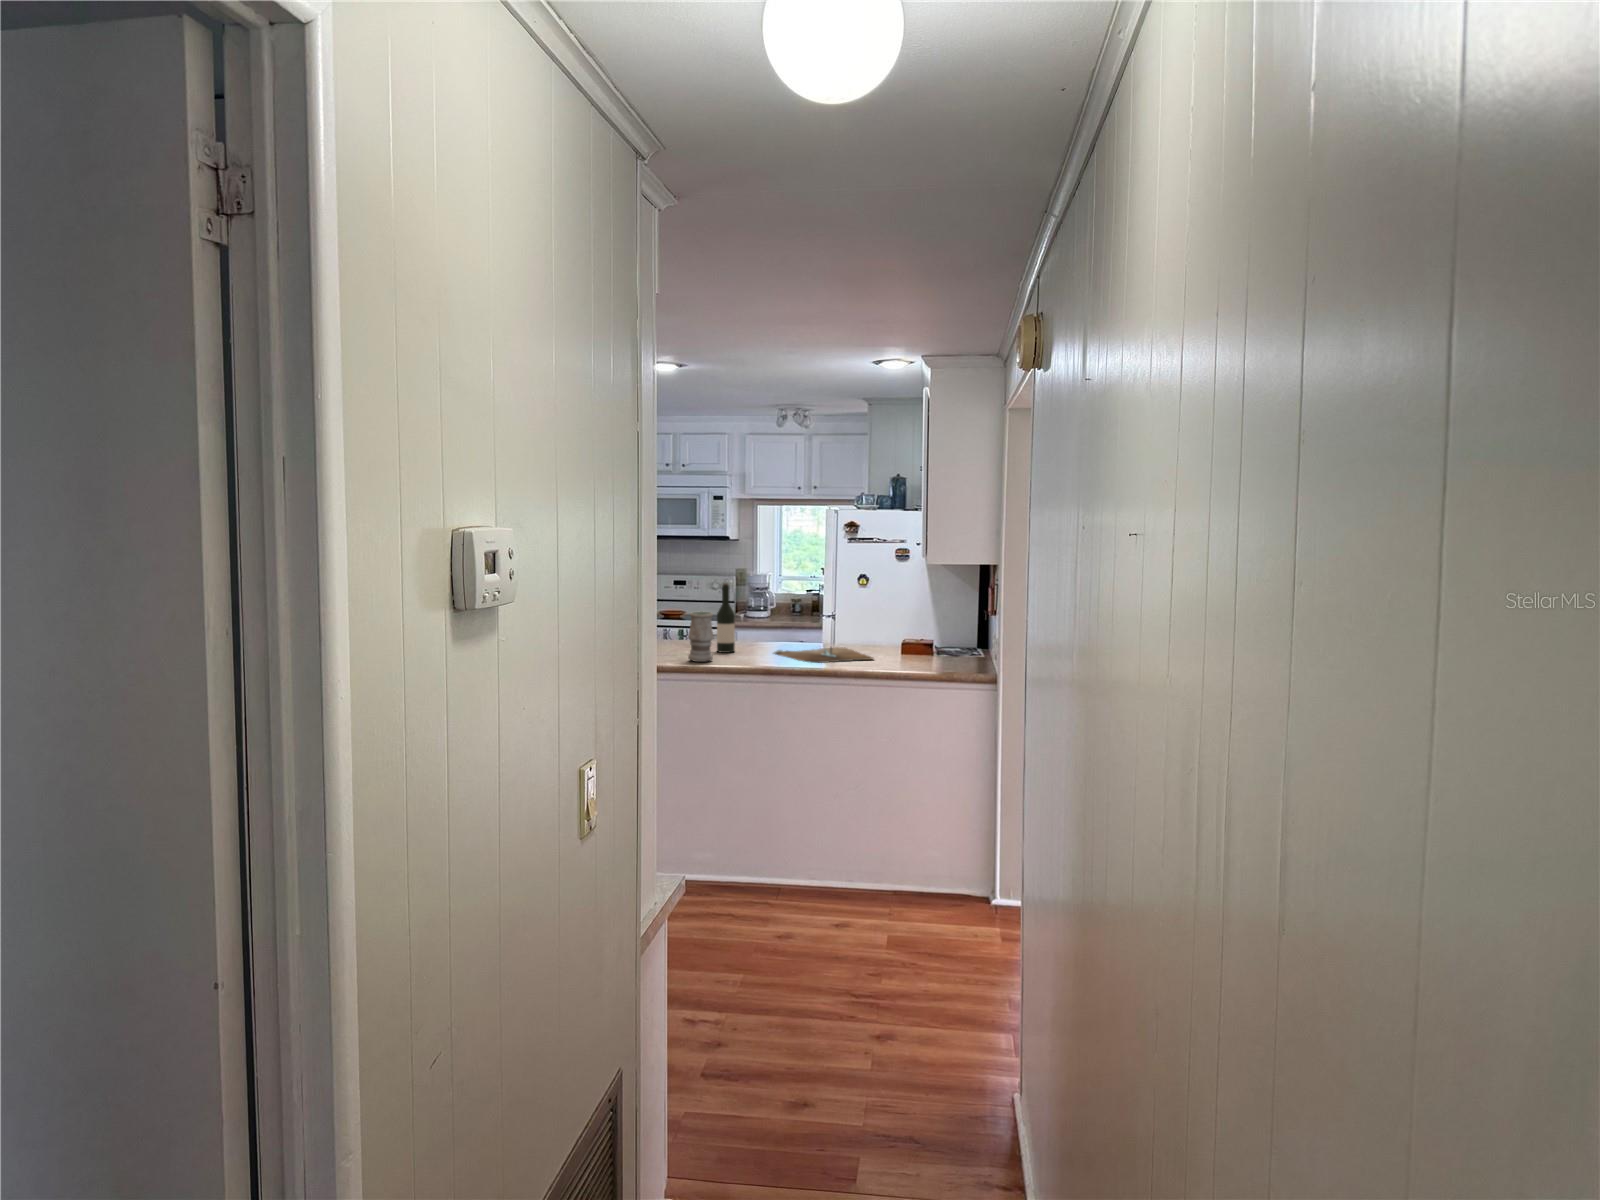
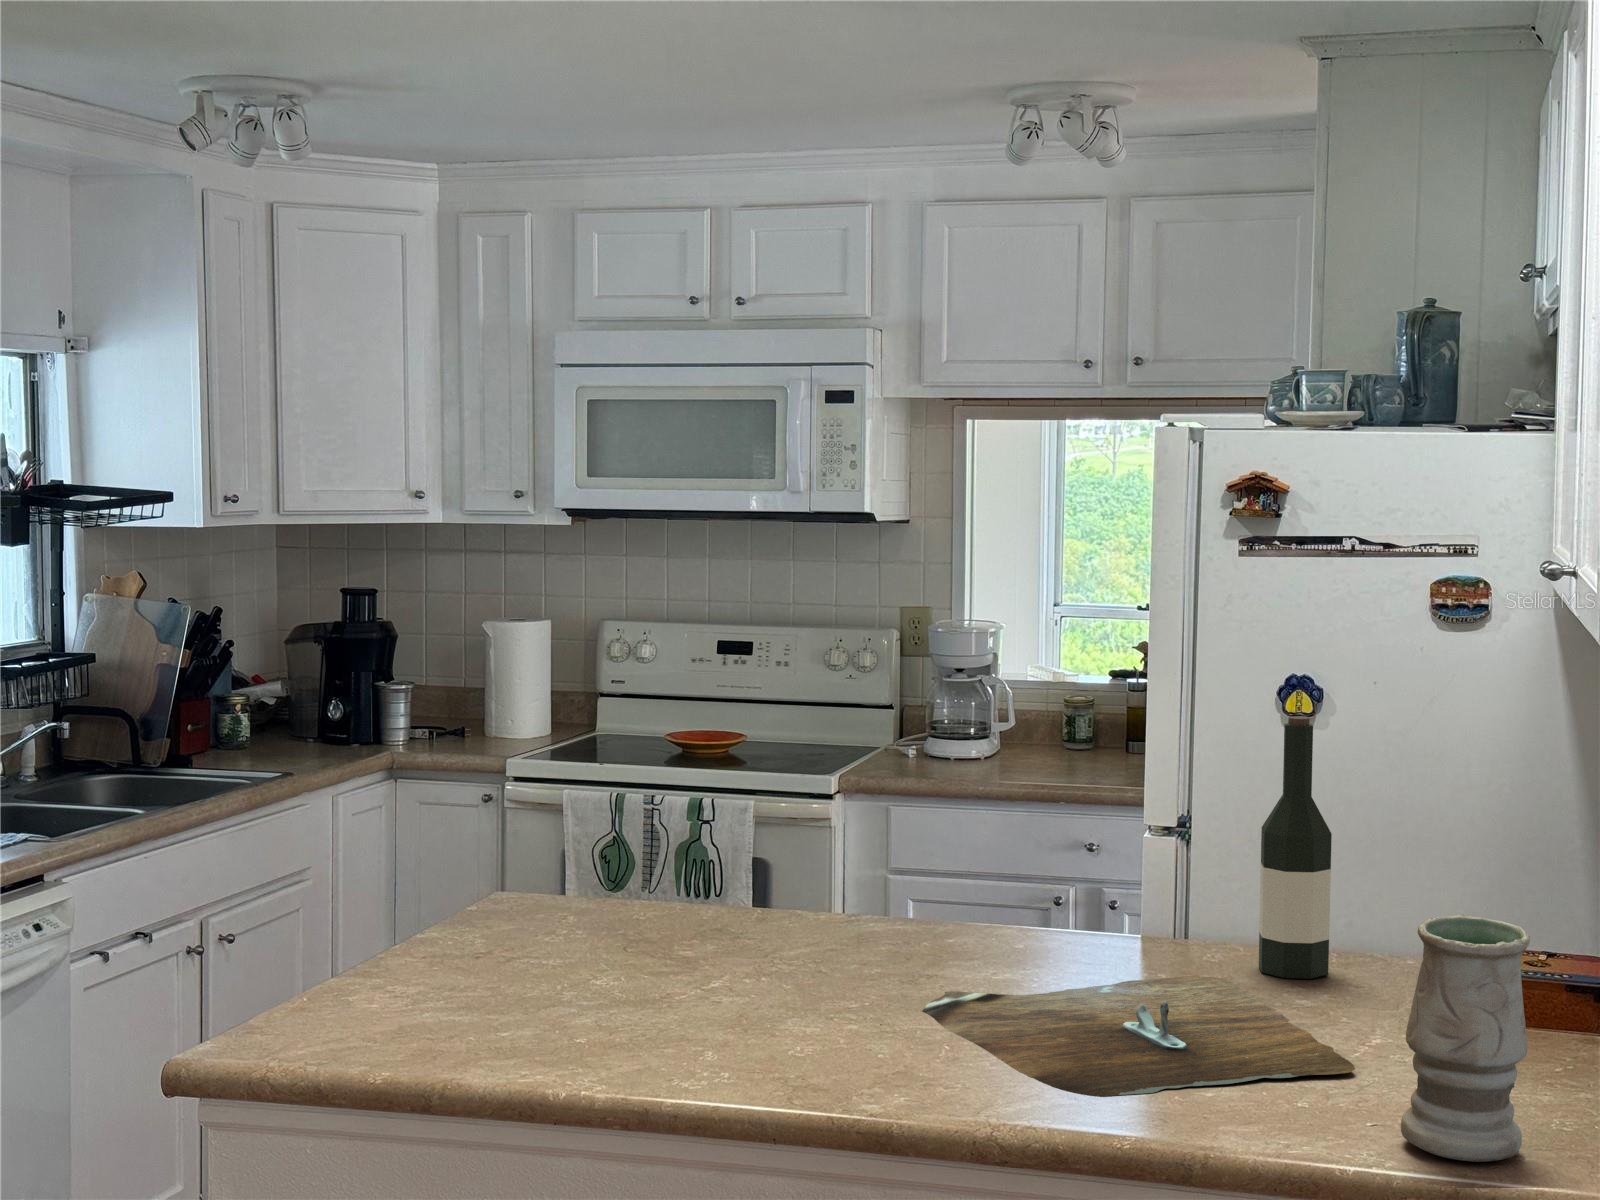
wine bottle: present [717,583,735,653] -> present [1259,716,1332,979]
vase: present [688,611,713,662] -> present [1401,914,1530,1162]

